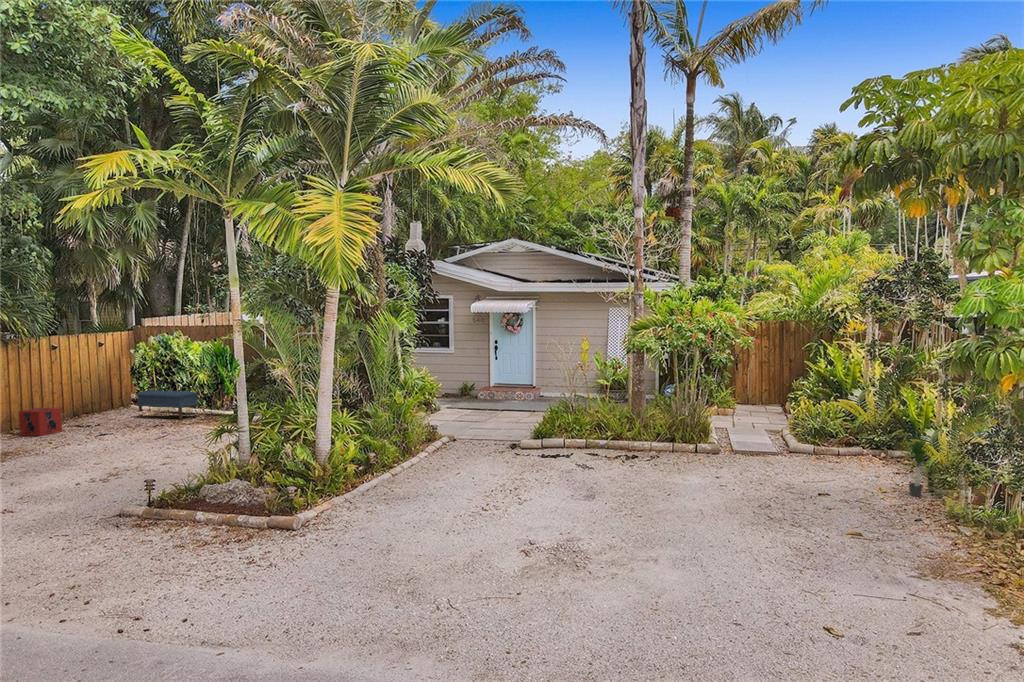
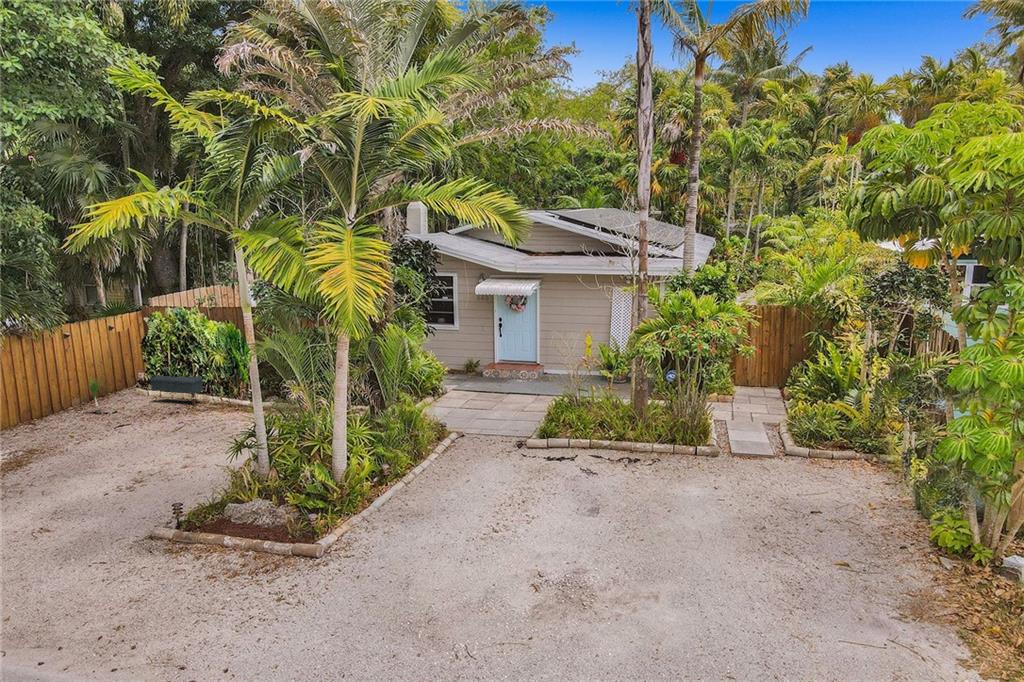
storage box: present [19,407,62,436] -> none [38,397,81,427]
potted plant: present [907,435,928,496] -> present [89,379,101,413]

